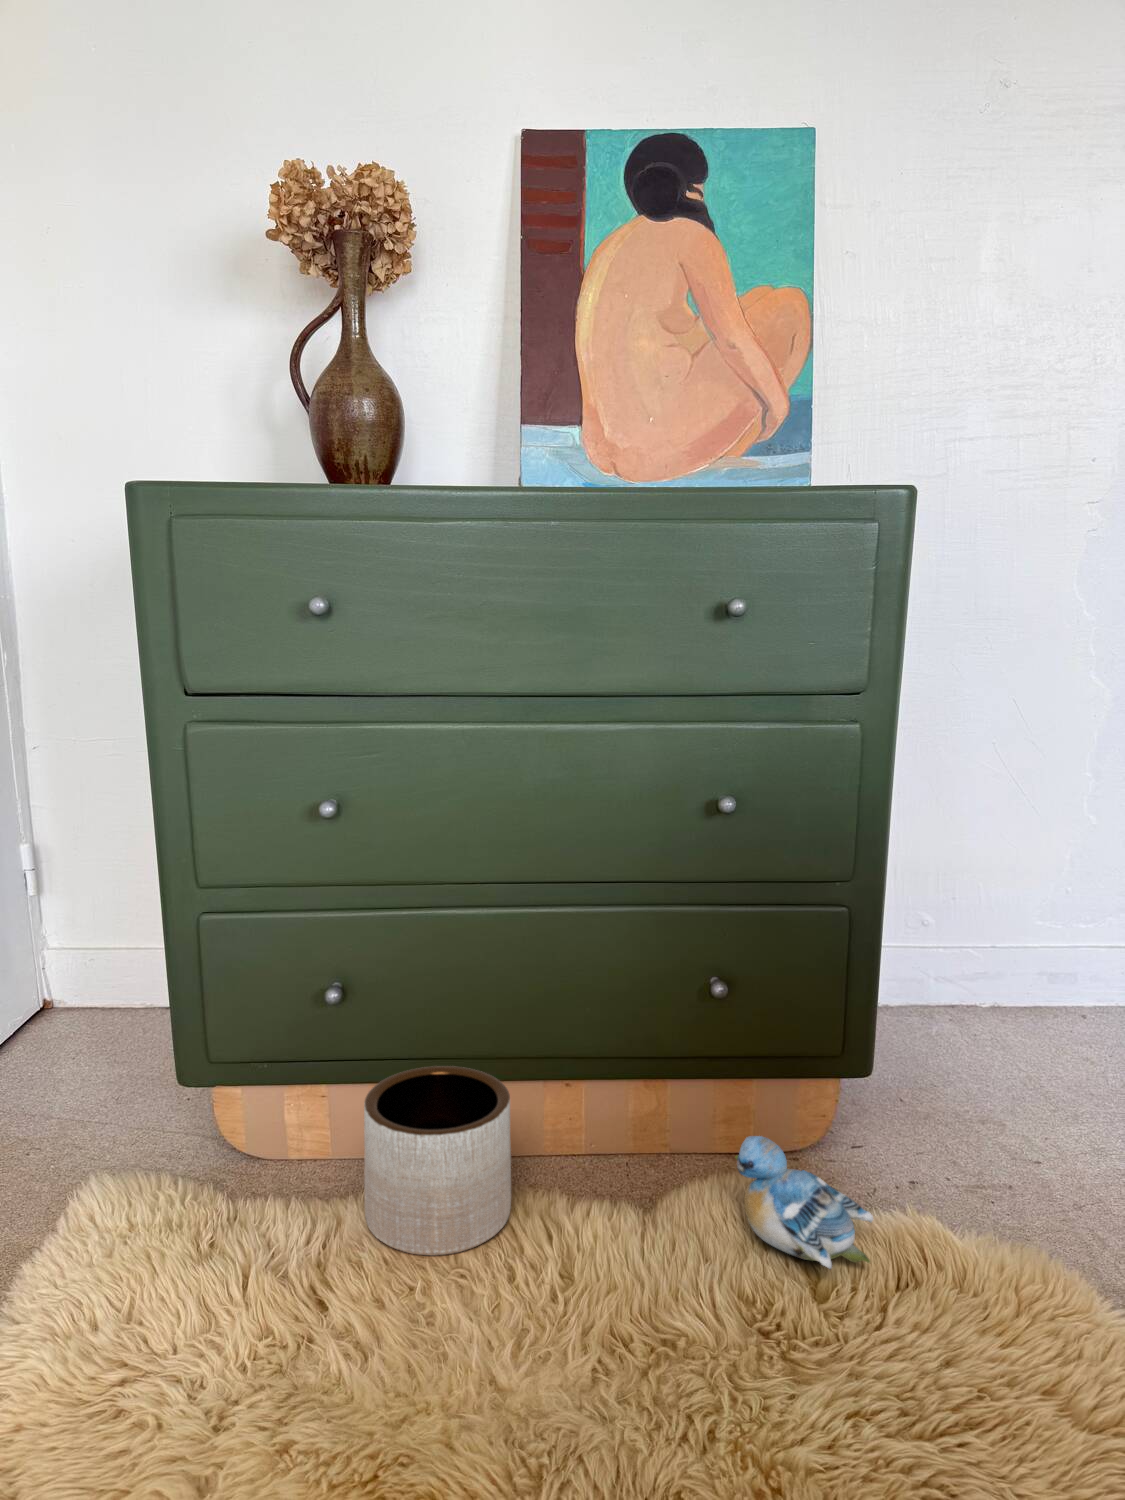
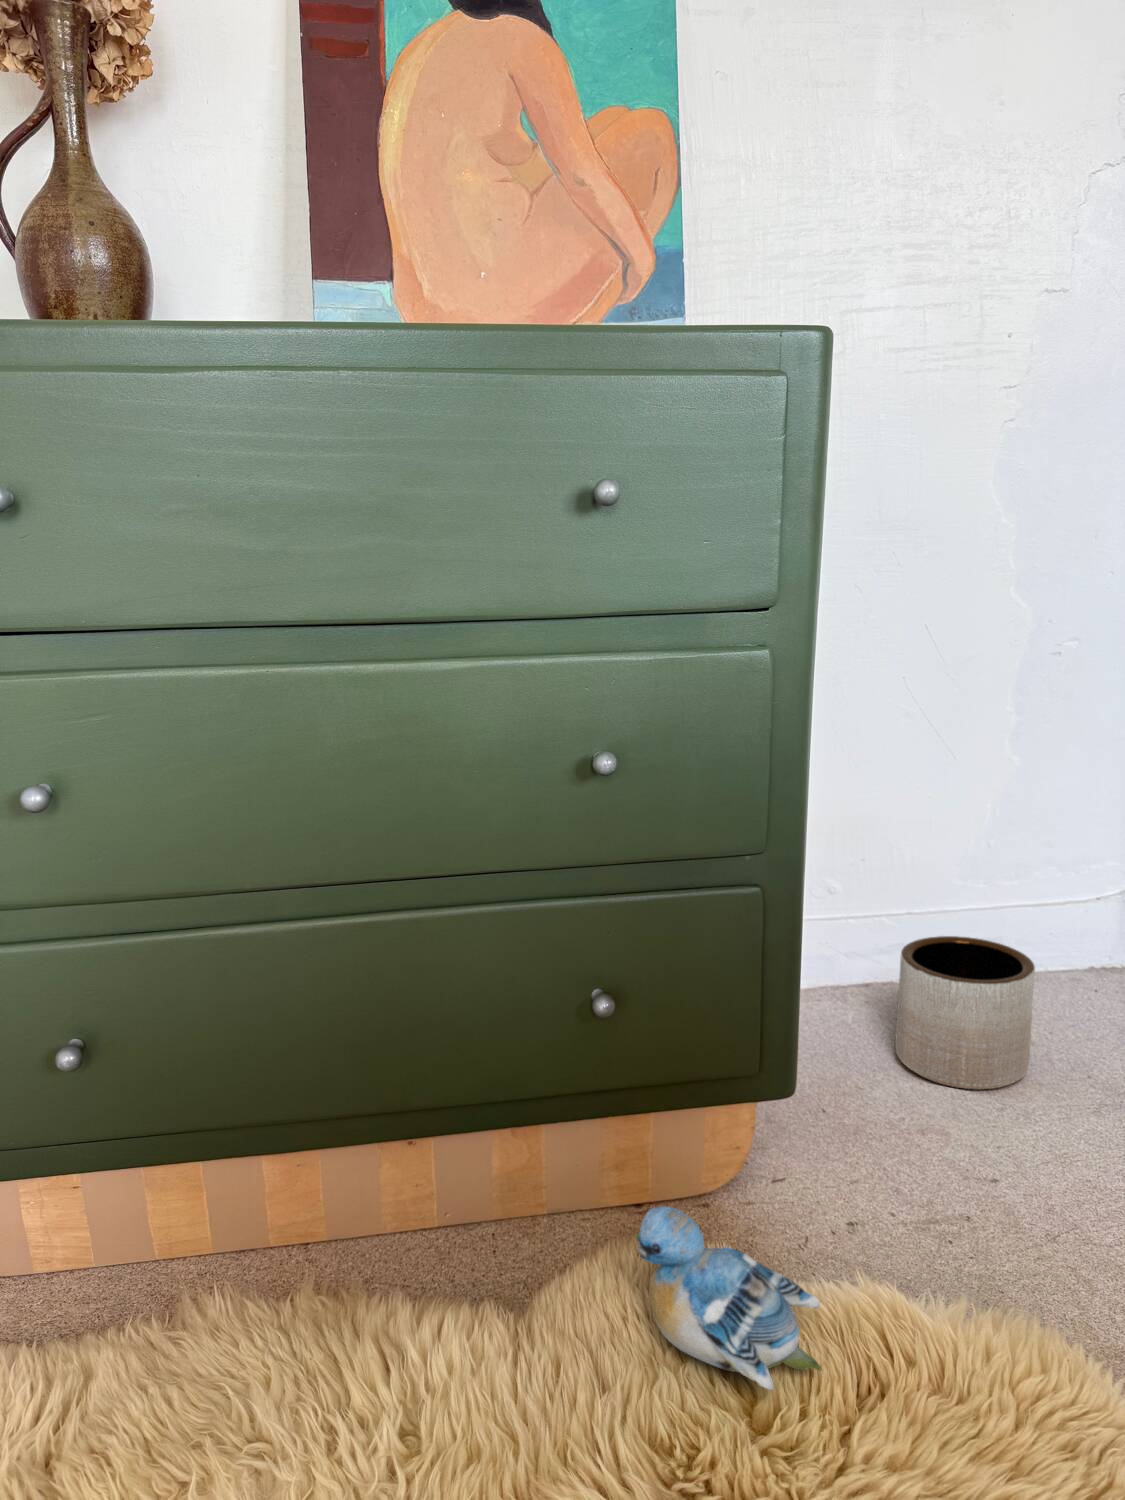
planter: present [364,1066,511,1256] -> present [895,936,1035,1089]

